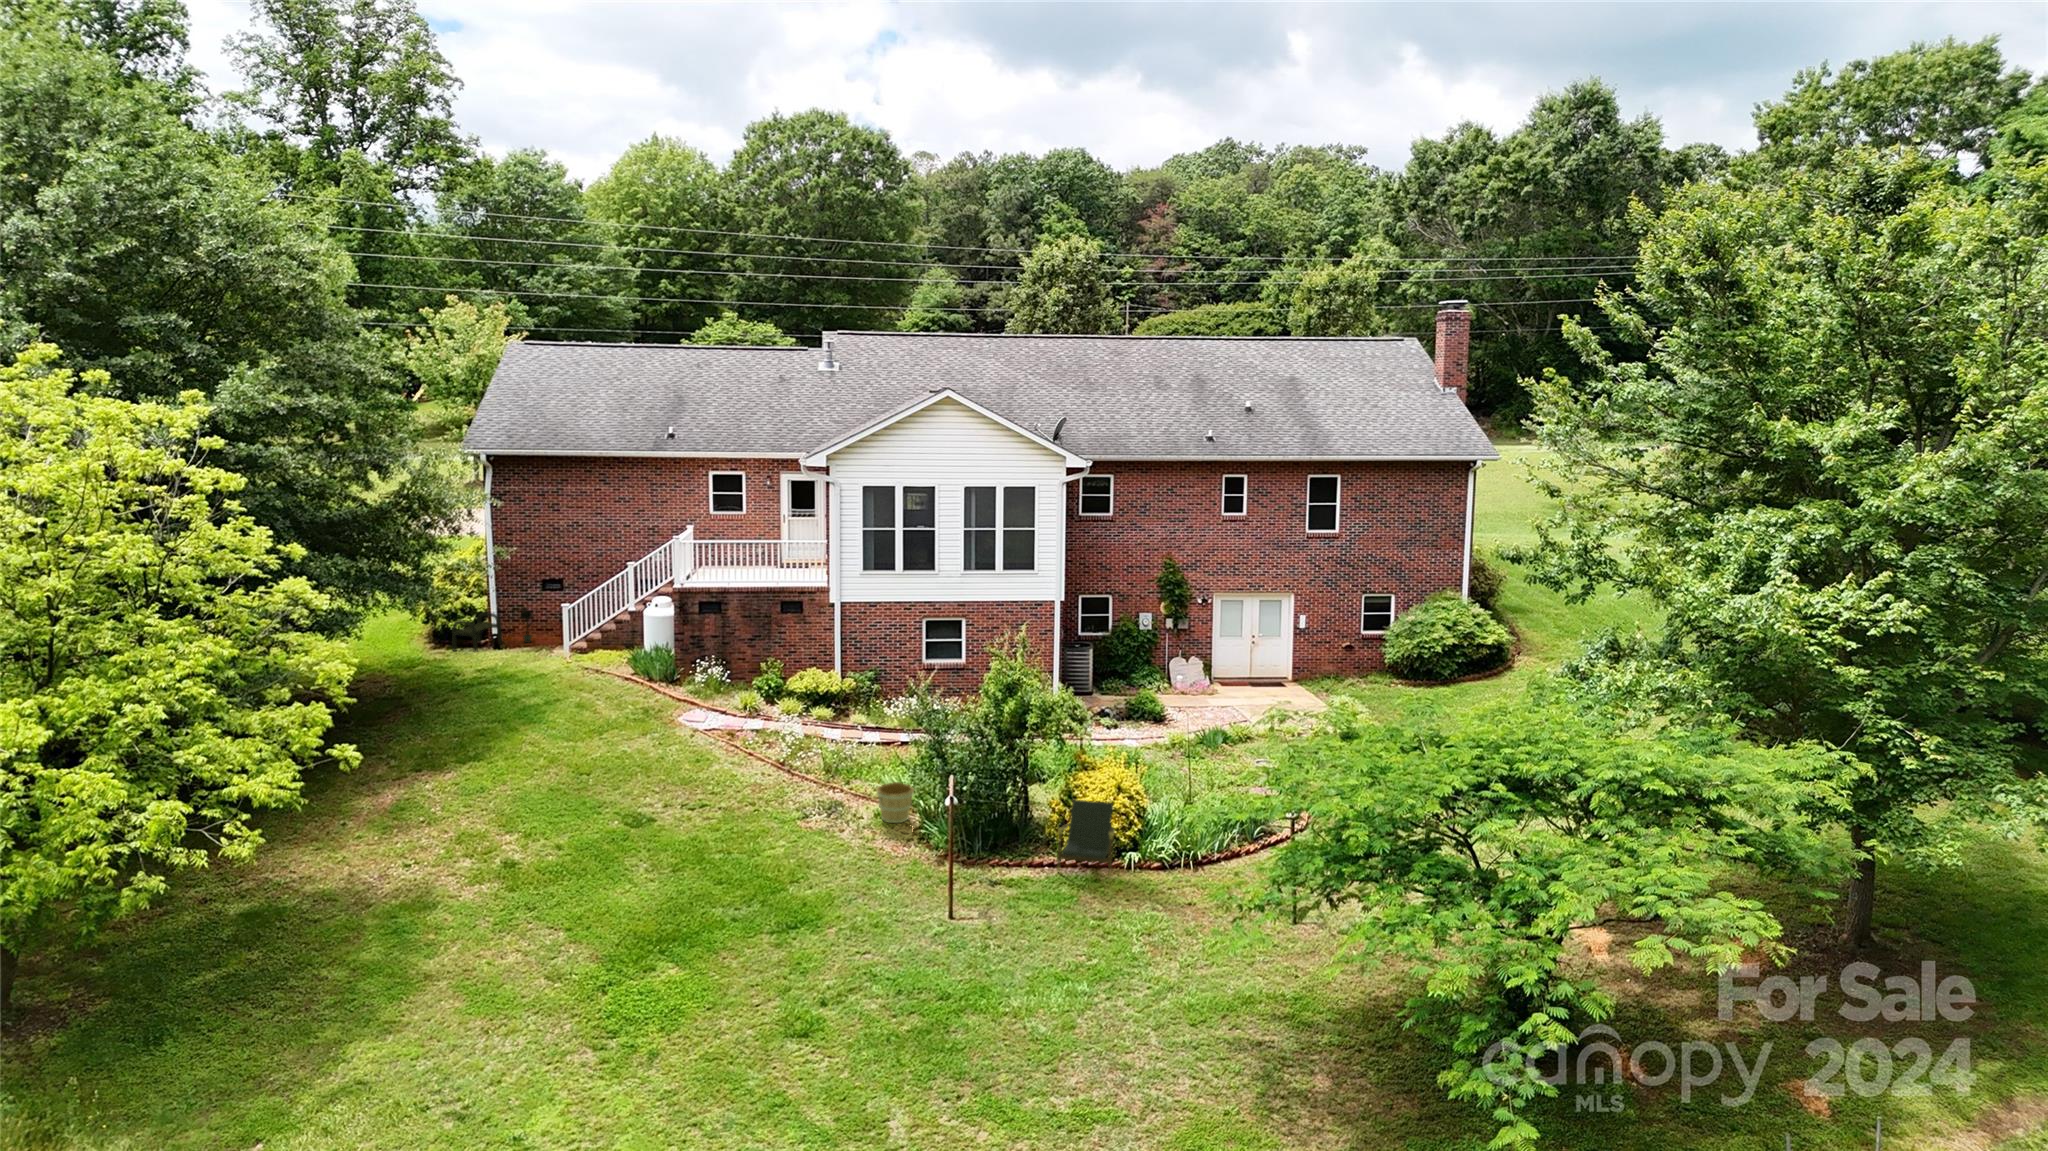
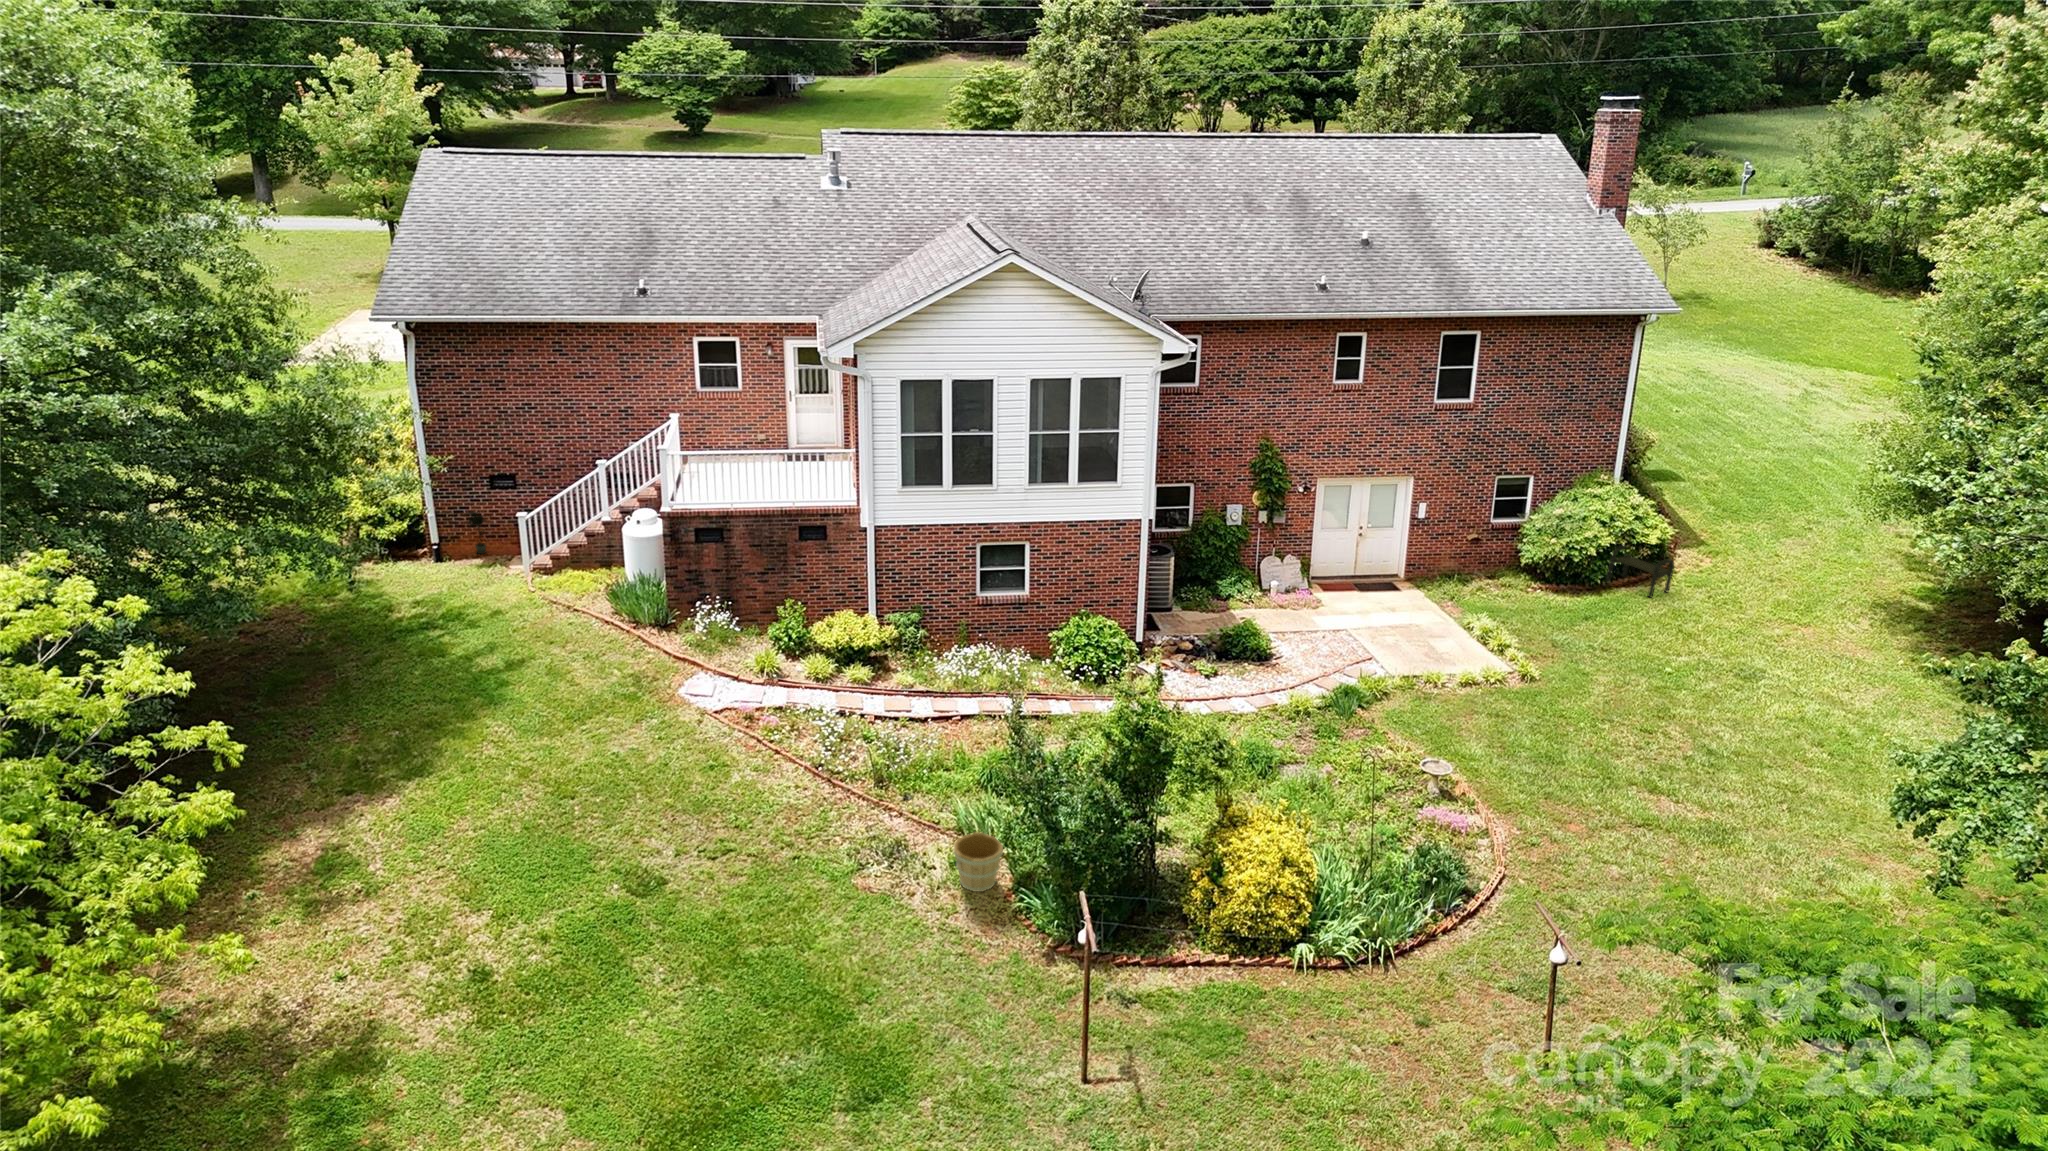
bench: present [452,613,502,652] -> present [1606,546,1674,598]
lounge chair: present [1057,799,1115,878] -> none [1209,884,1289,999]

